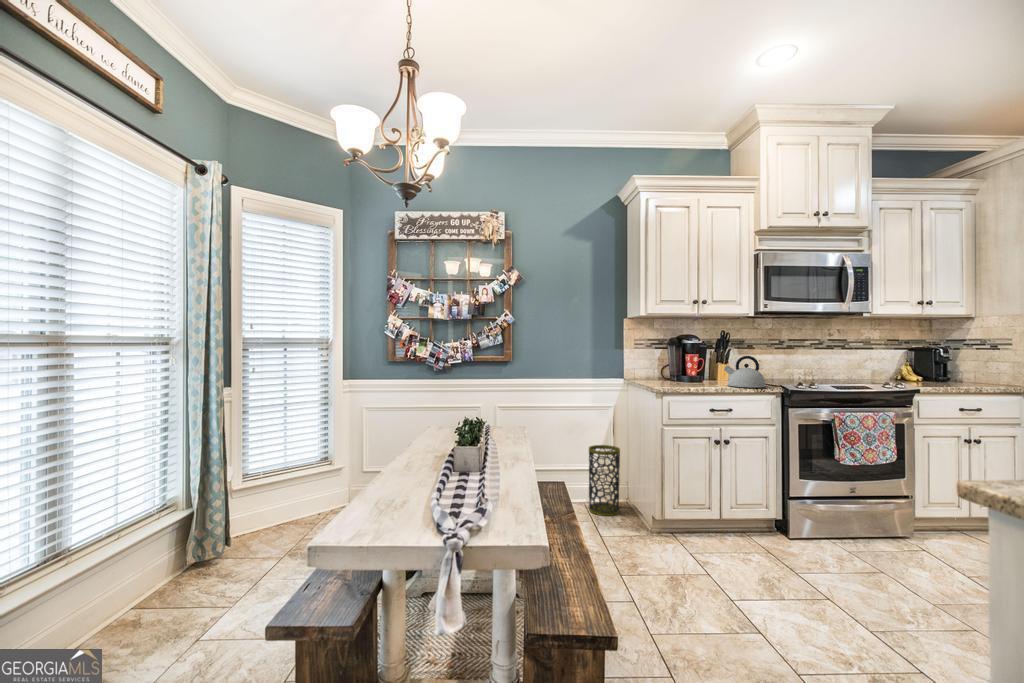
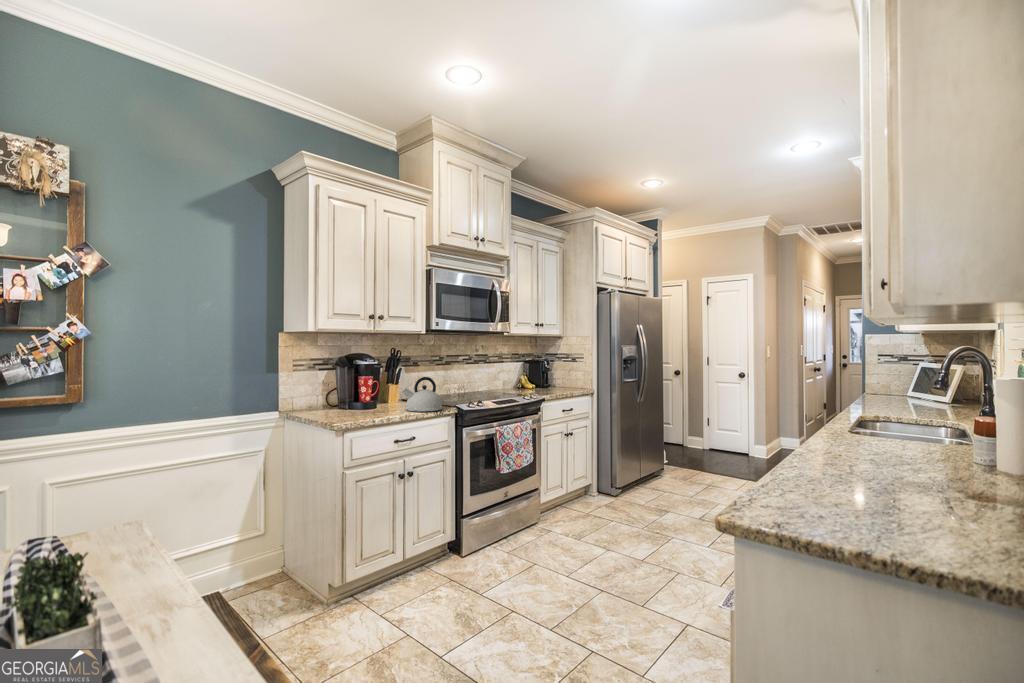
trash can: present [589,445,620,516] -> none [229,501,276,603]

